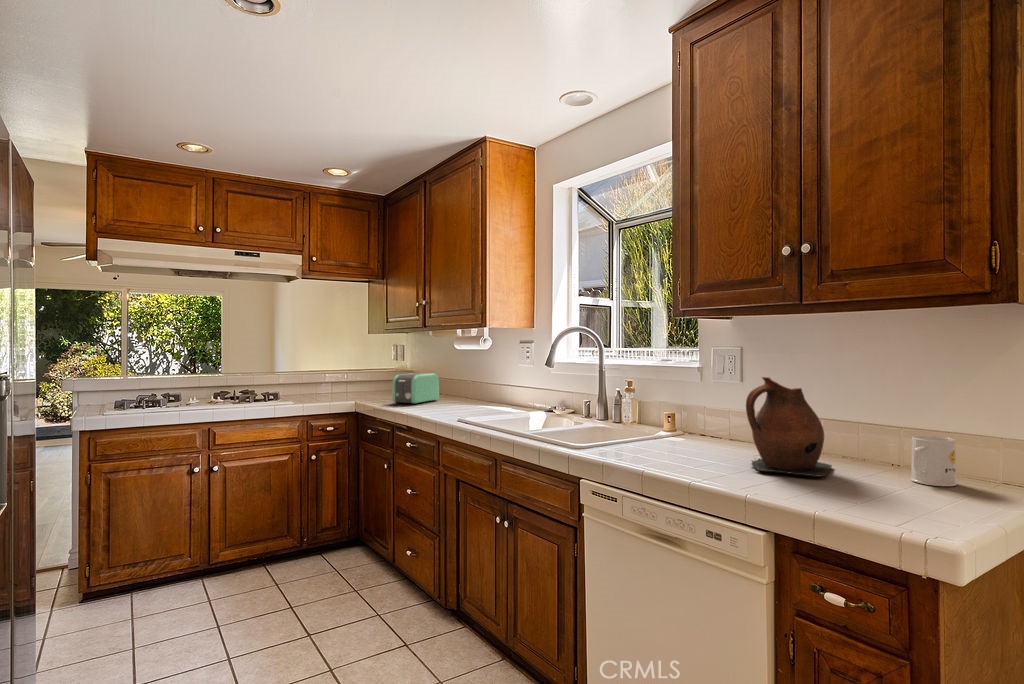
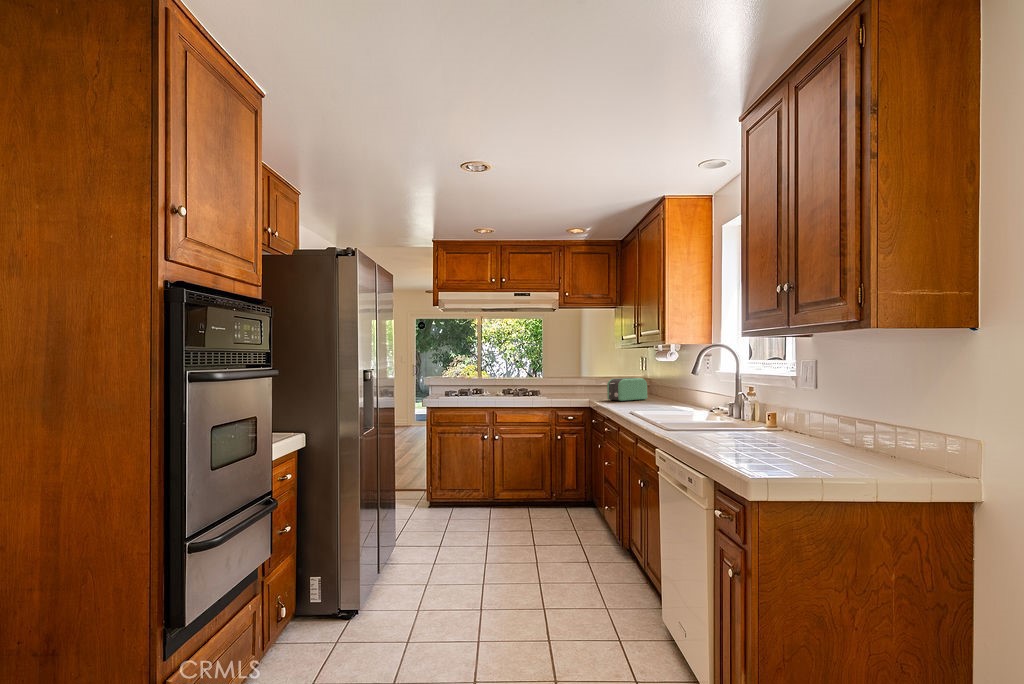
ceramic pitcher: present [746,377,832,478] -> none [708,381,782,455]
mug: present [911,436,957,486] -> none [799,429,844,469]

